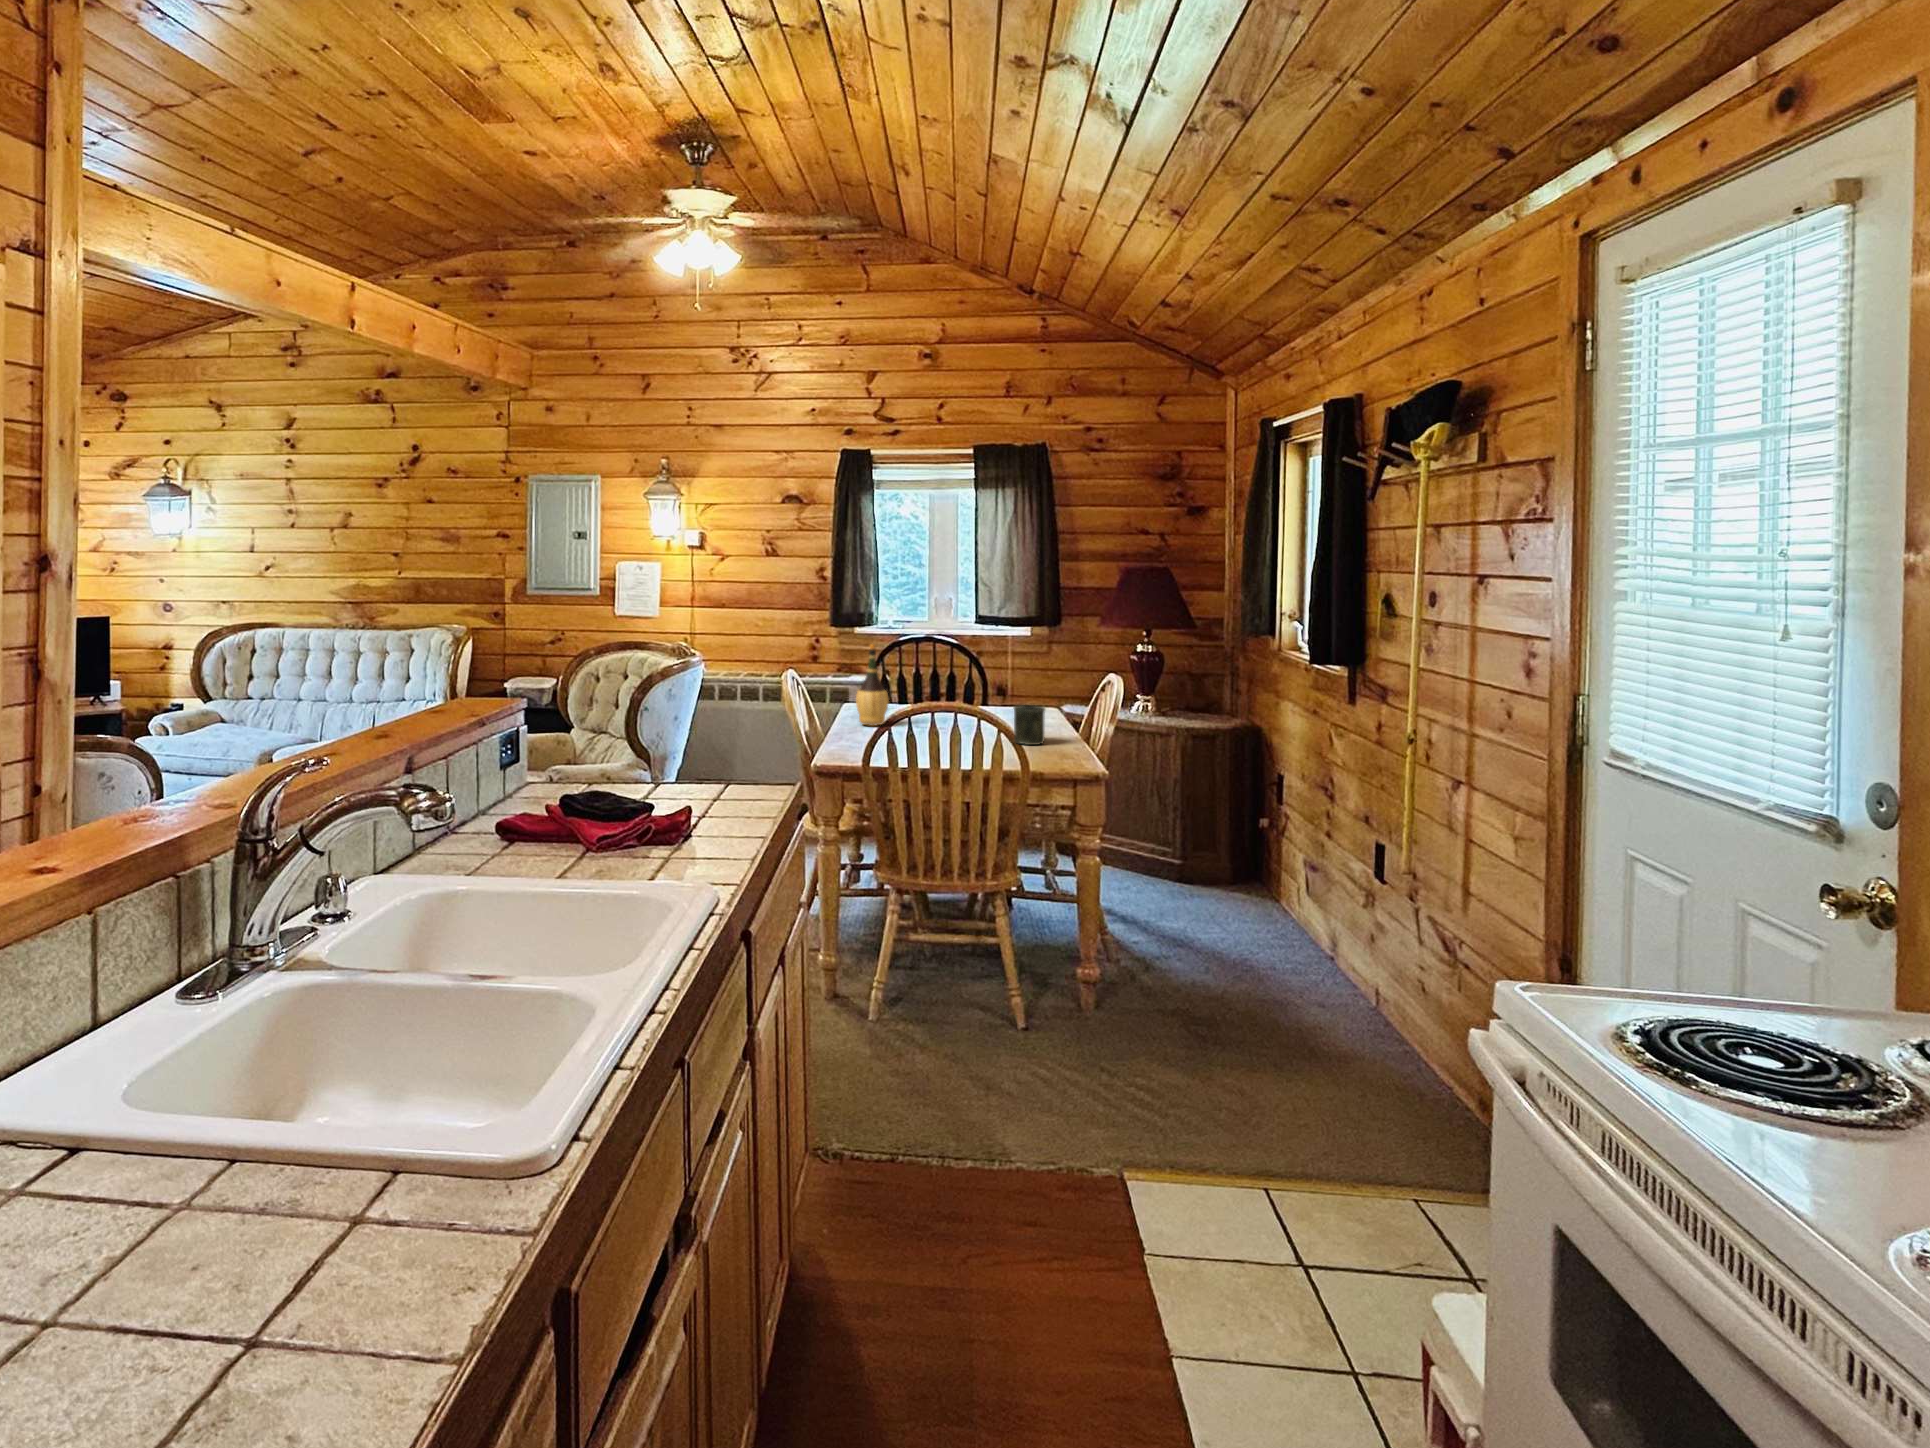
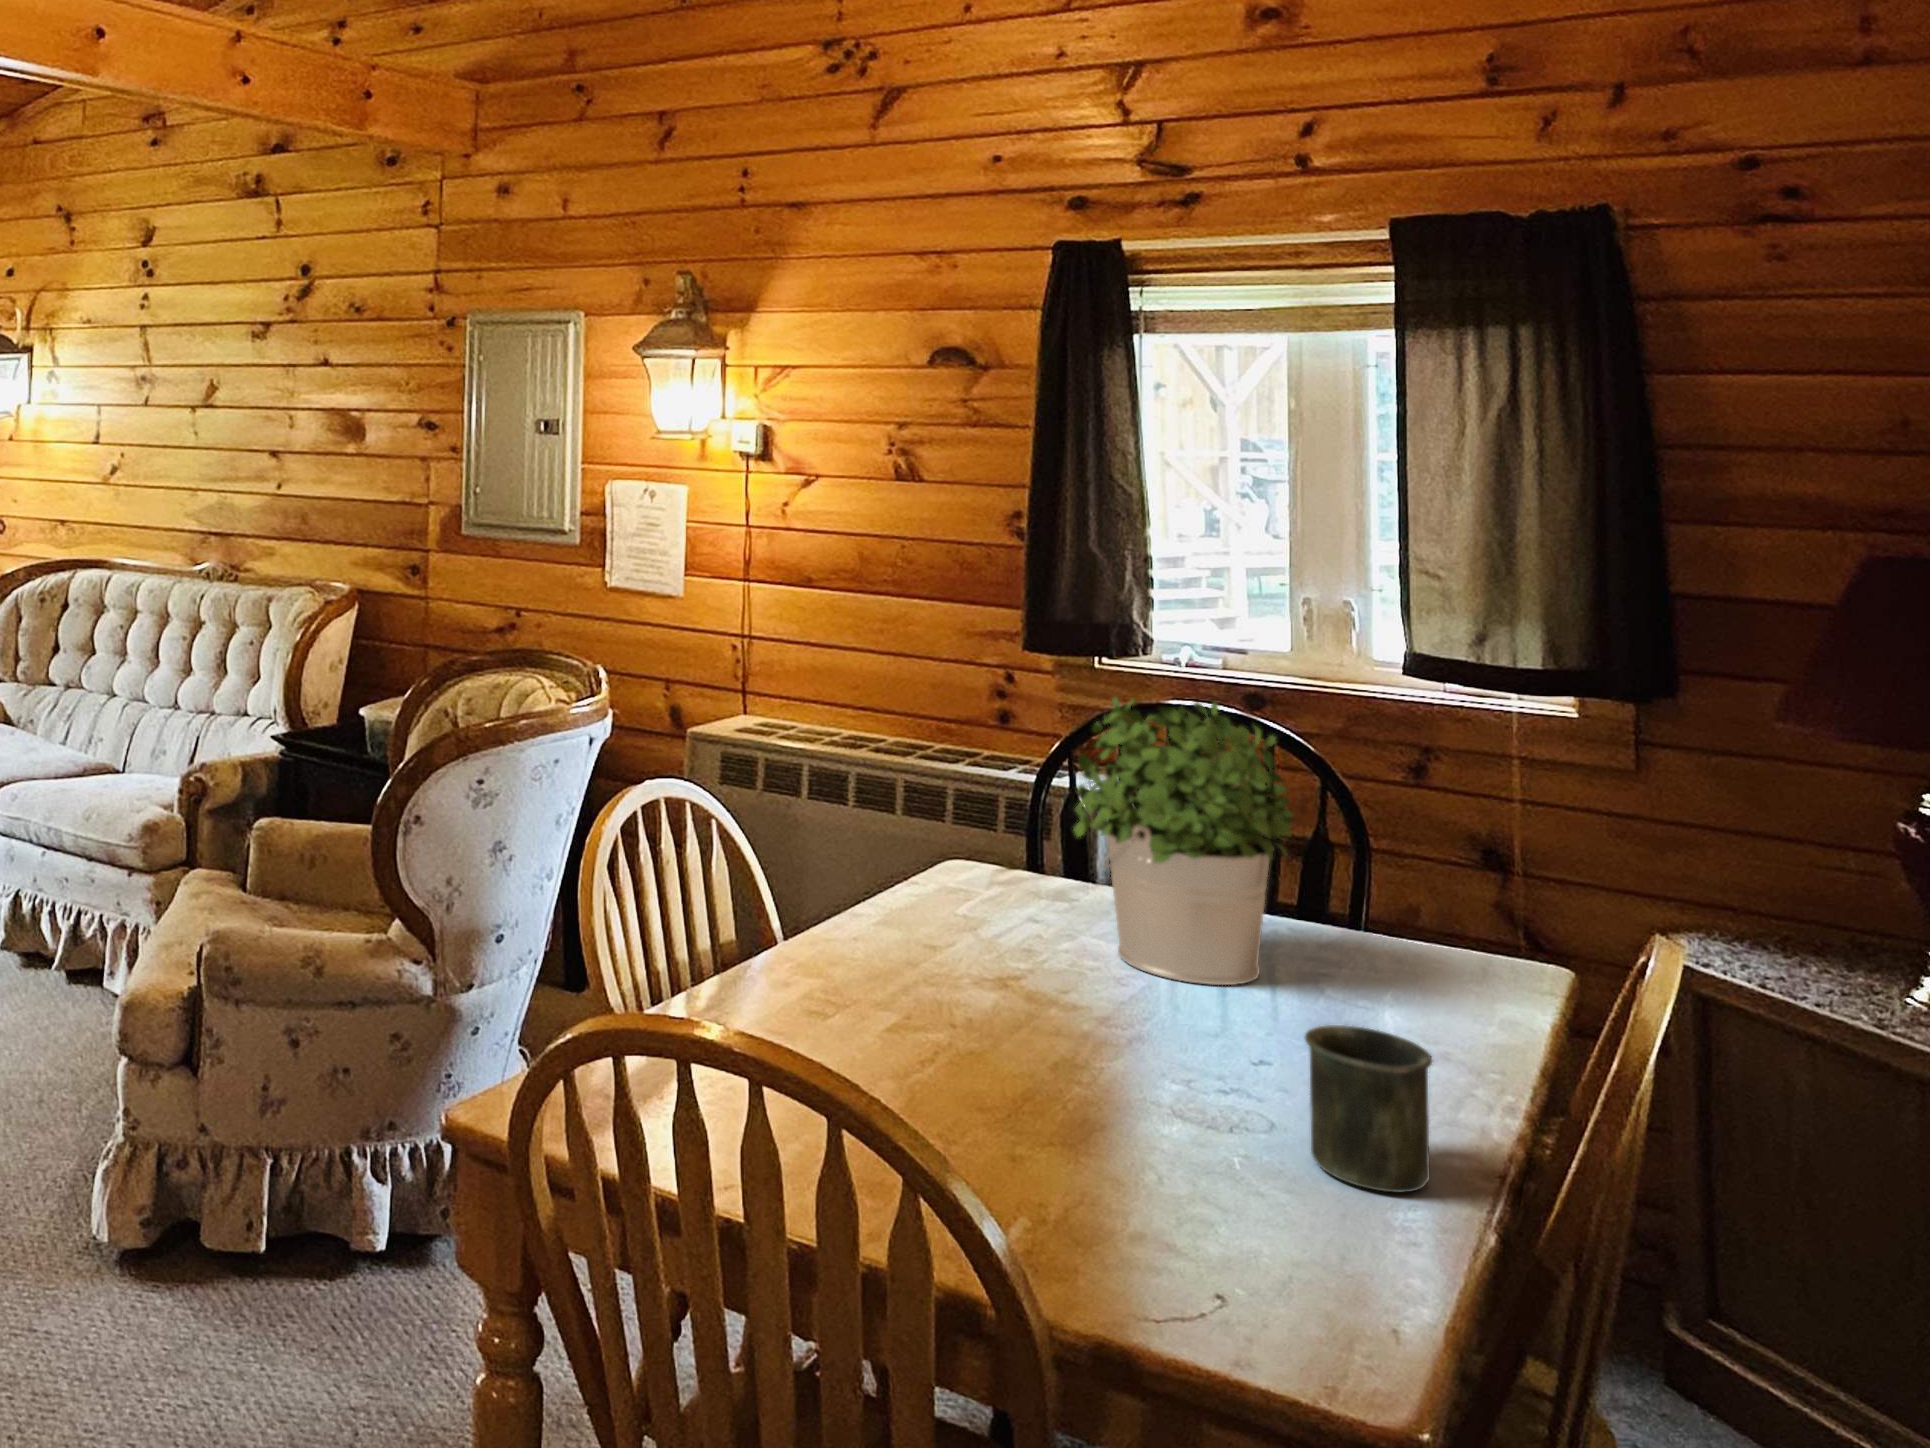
potted plant: none [907,626,981,719] -> present [1074,697,1293,985]
wine bottle: present [856,644,889,726] -> none [870,741,965,979]

